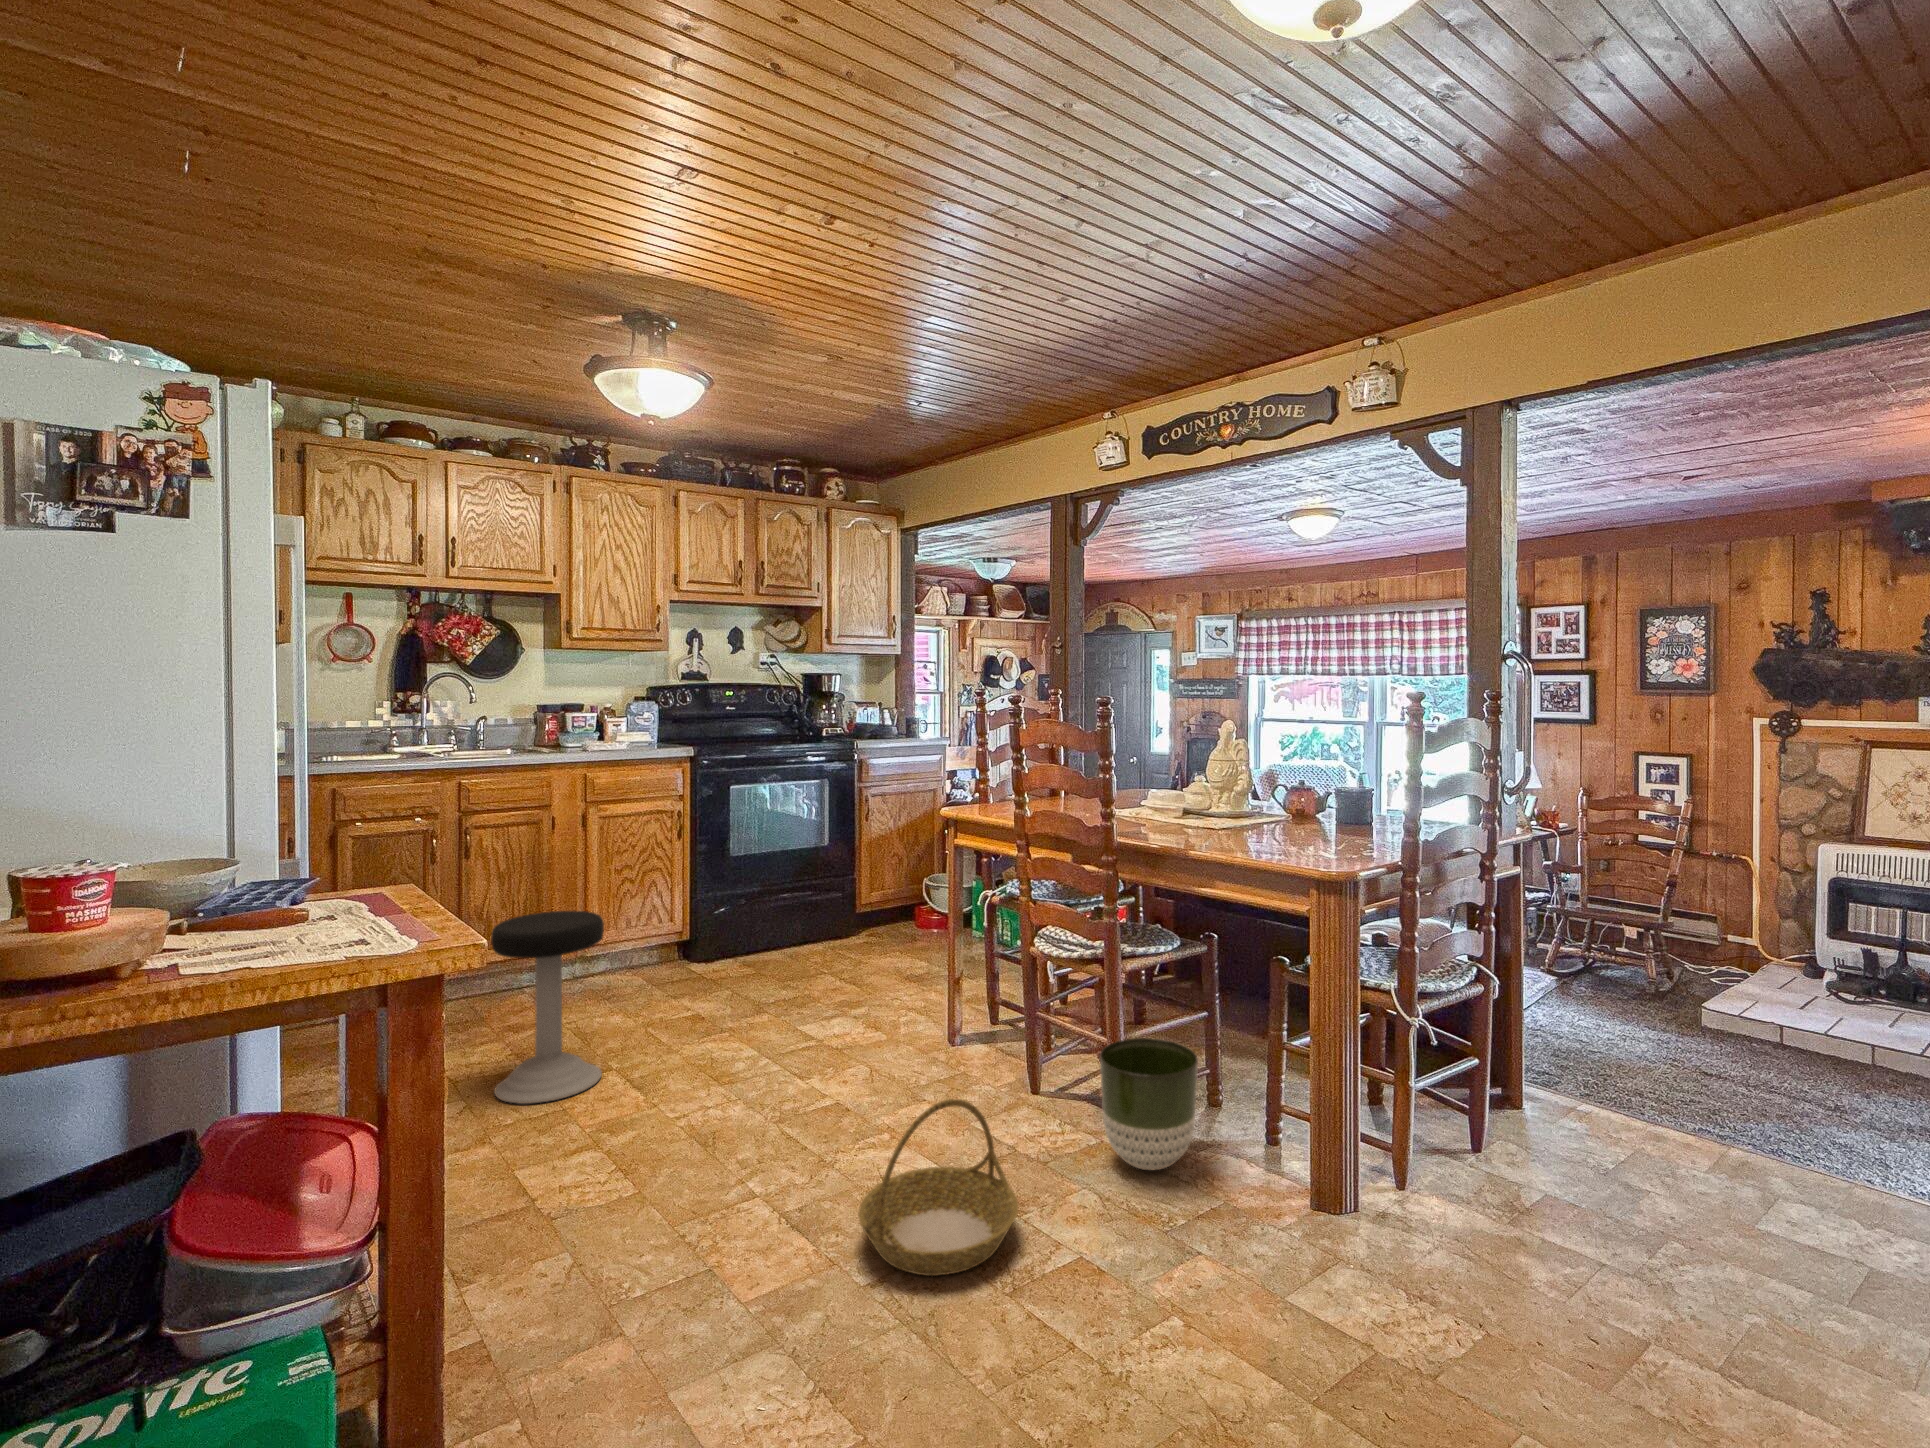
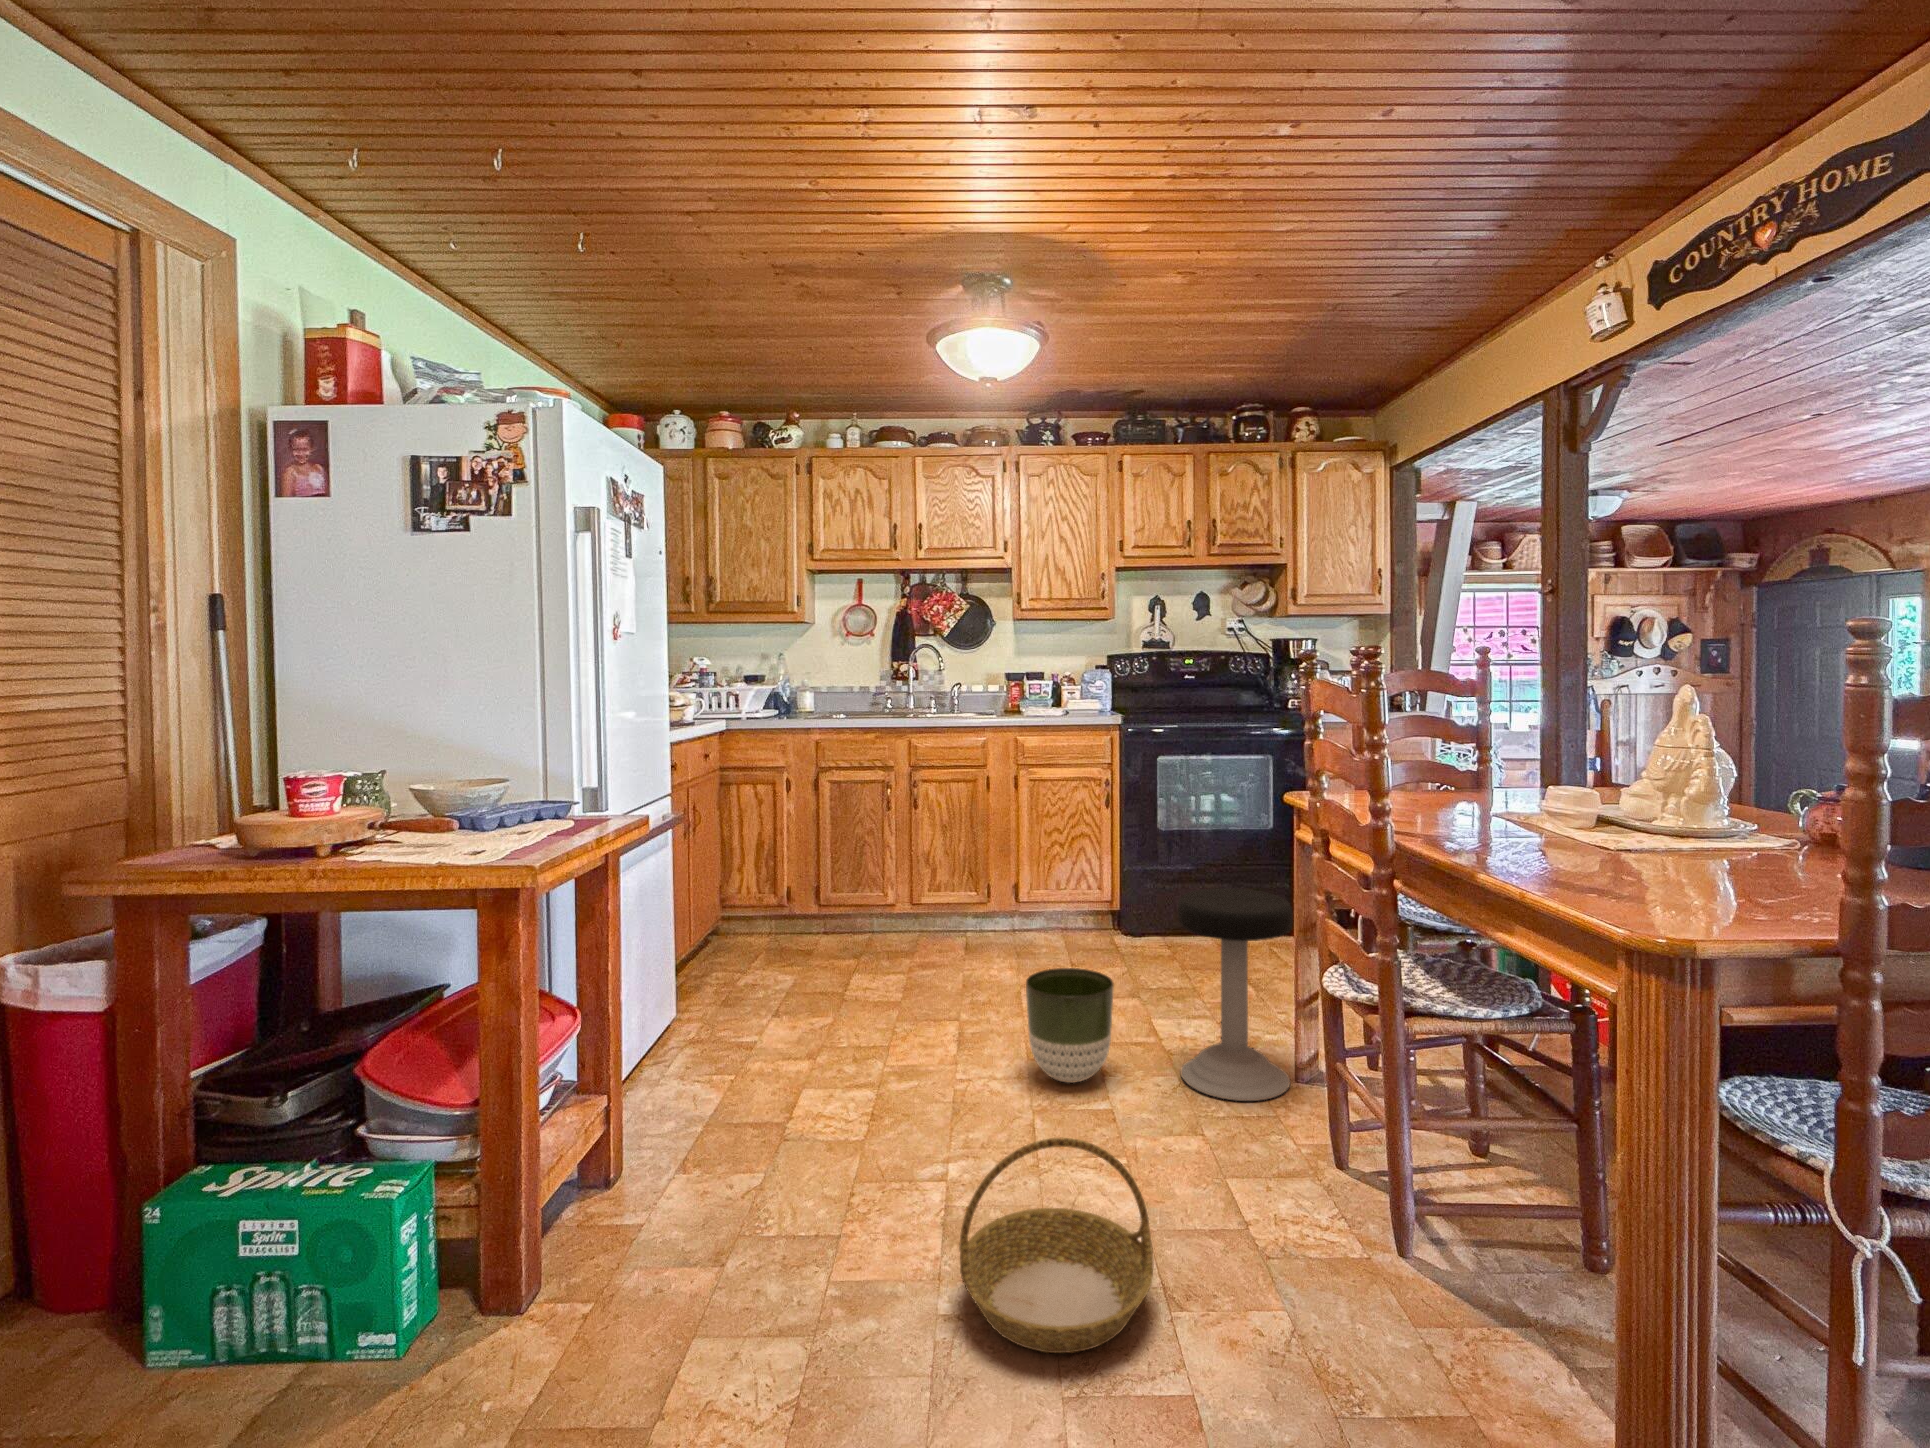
stool: present [491,910,604,1104] -> present [1178,888,1293,1101]
planter: present [1100,1038,1198,1170] -> present [1026,968,1114,1083]

